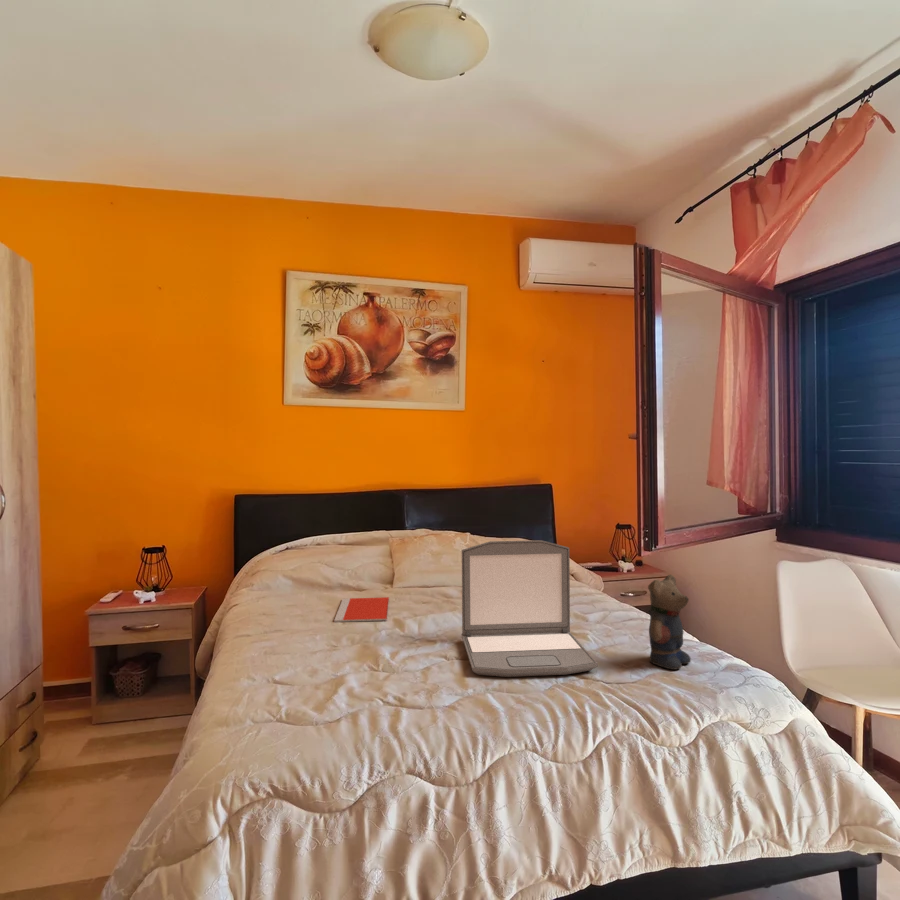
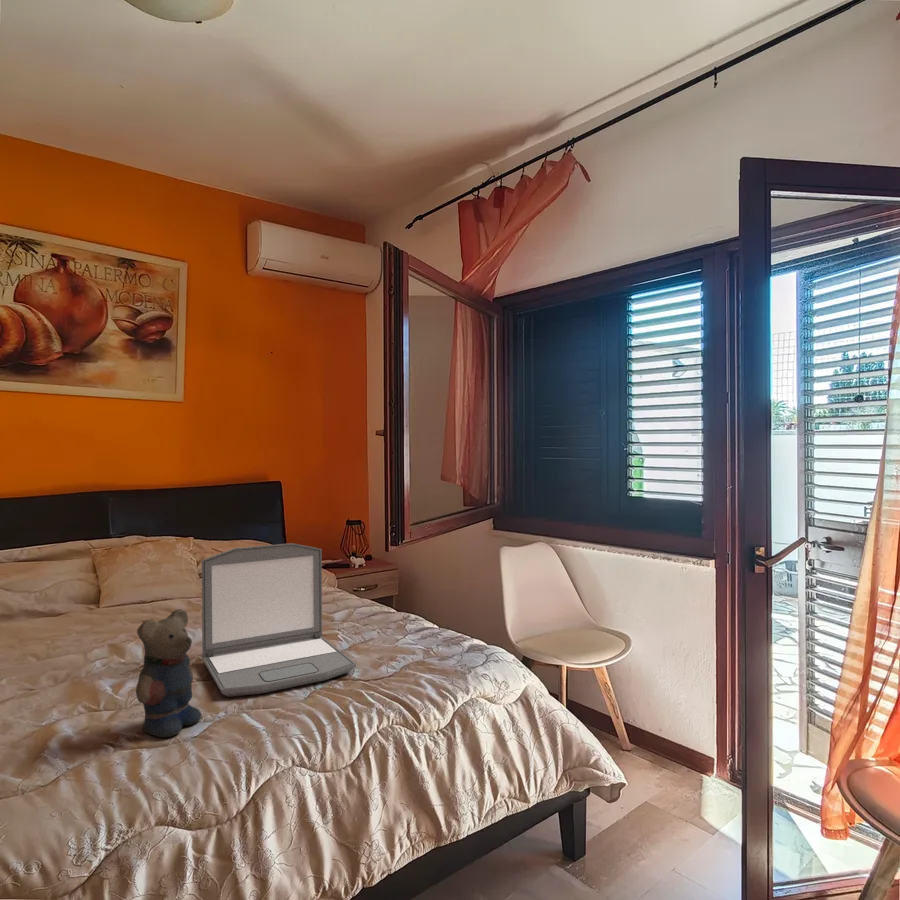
teddy bear: present [648,575,691,669] -> present [136,609,201,737]
notebook: present [334,597,389,622] -> none [24,625,100,664]

